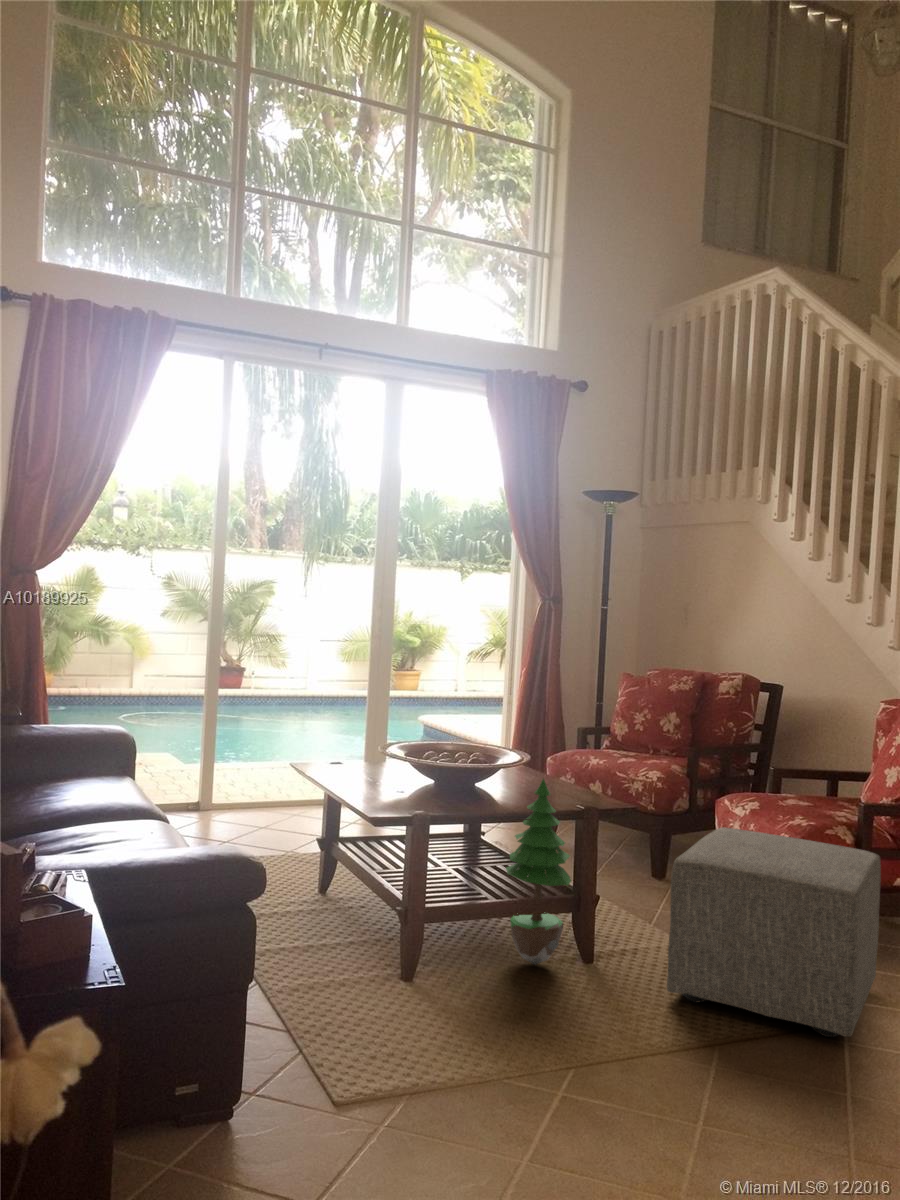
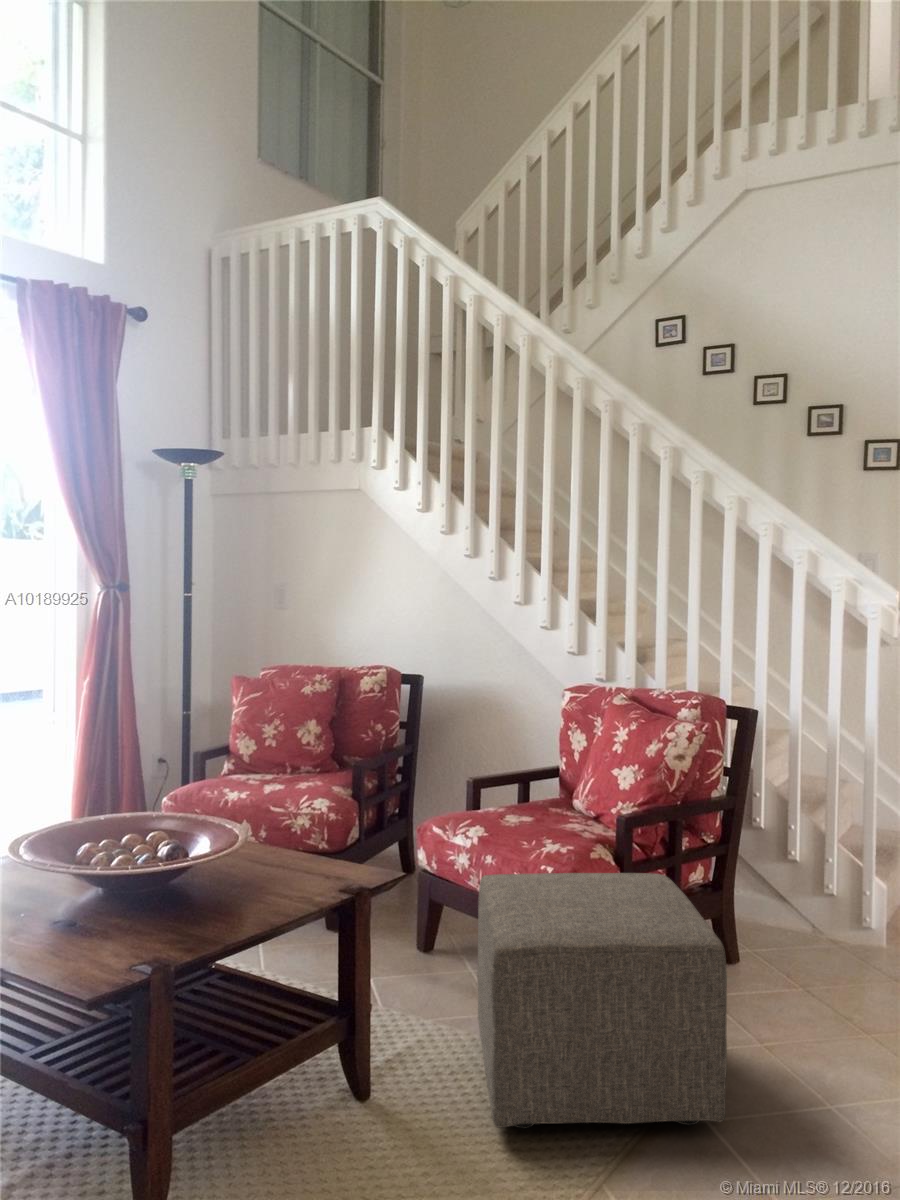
potted tree: present [506,779,571,965] -> none [240,866,343,1142]

